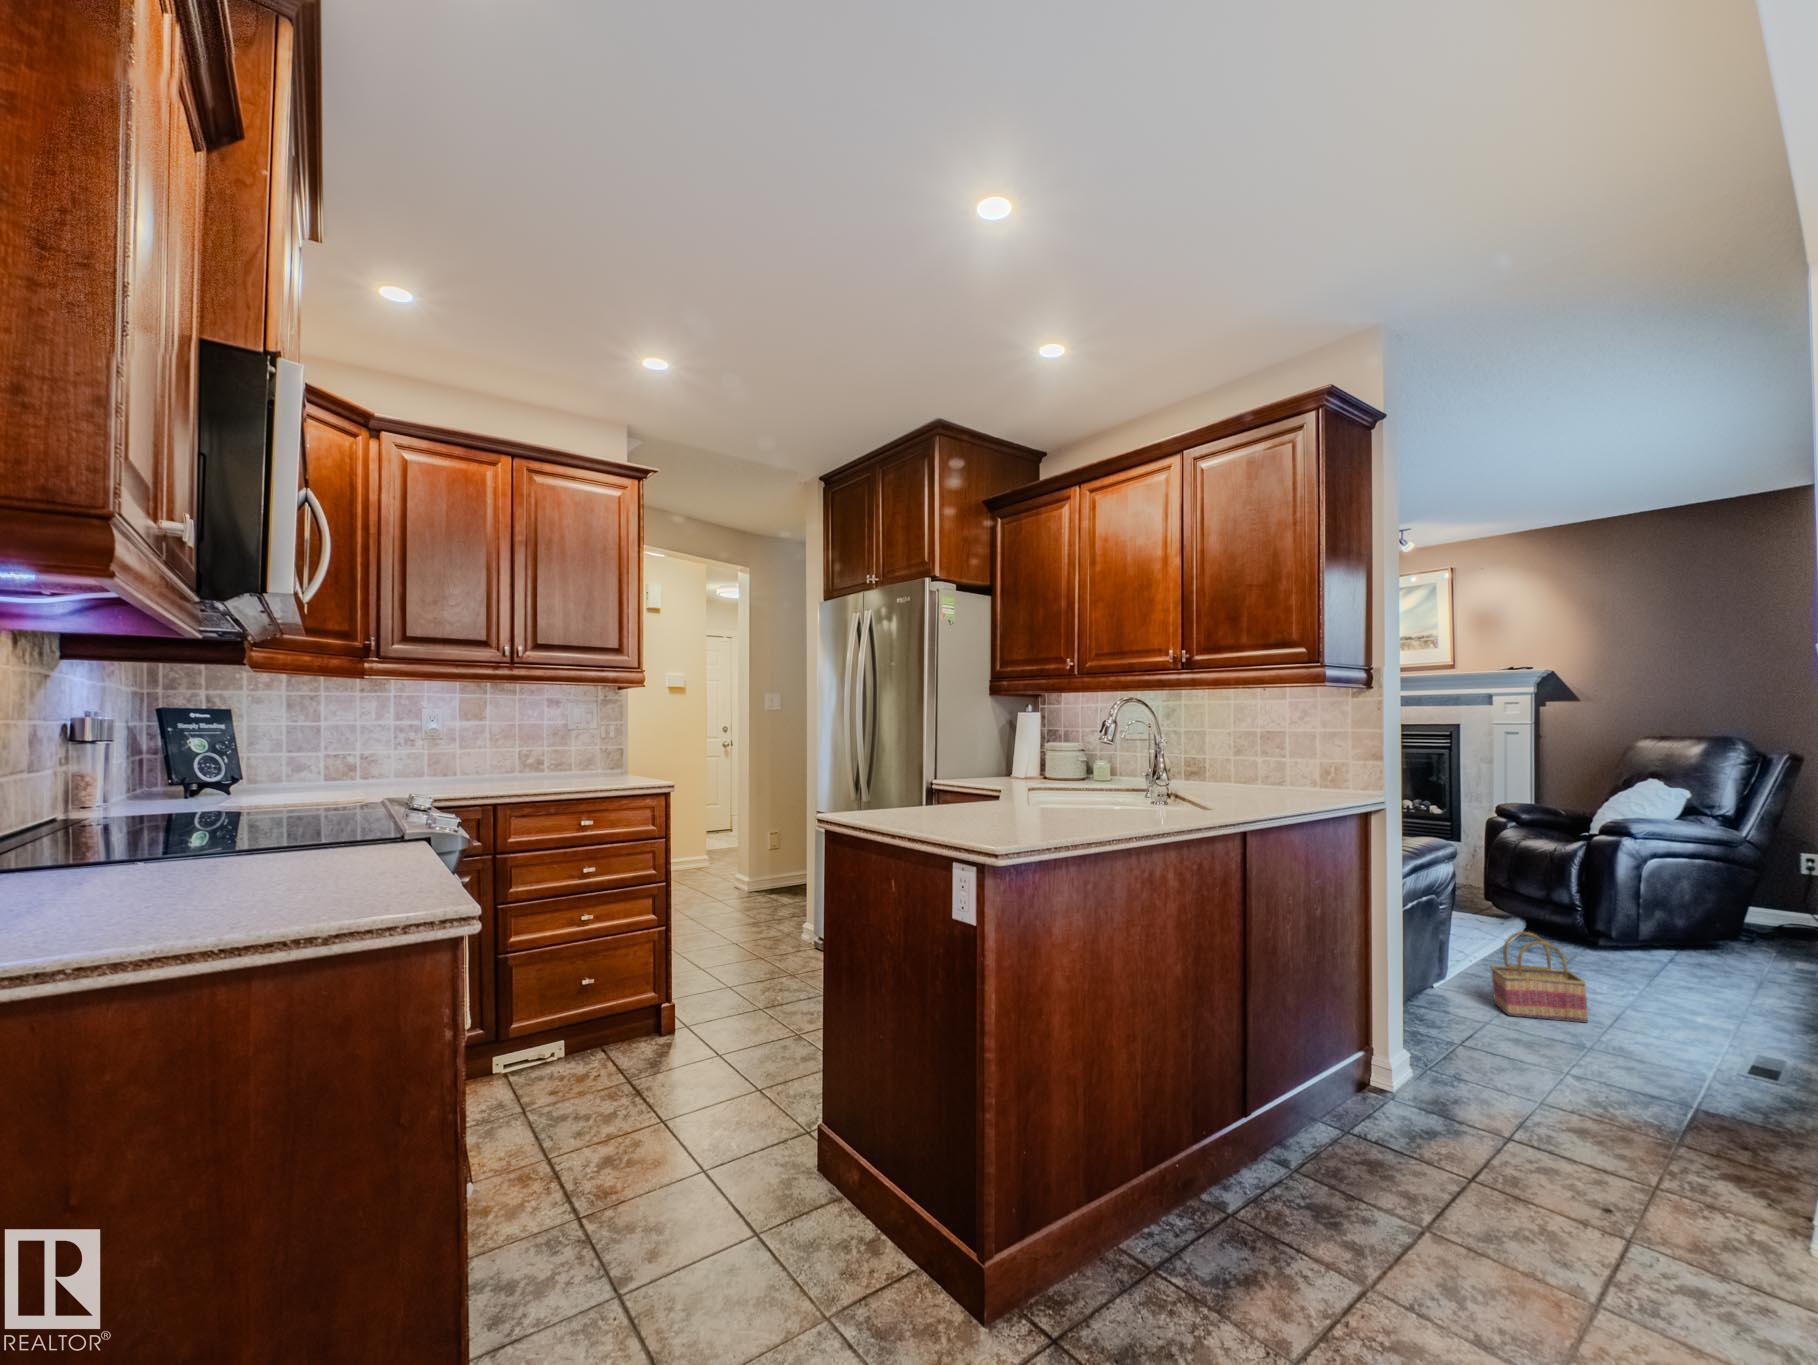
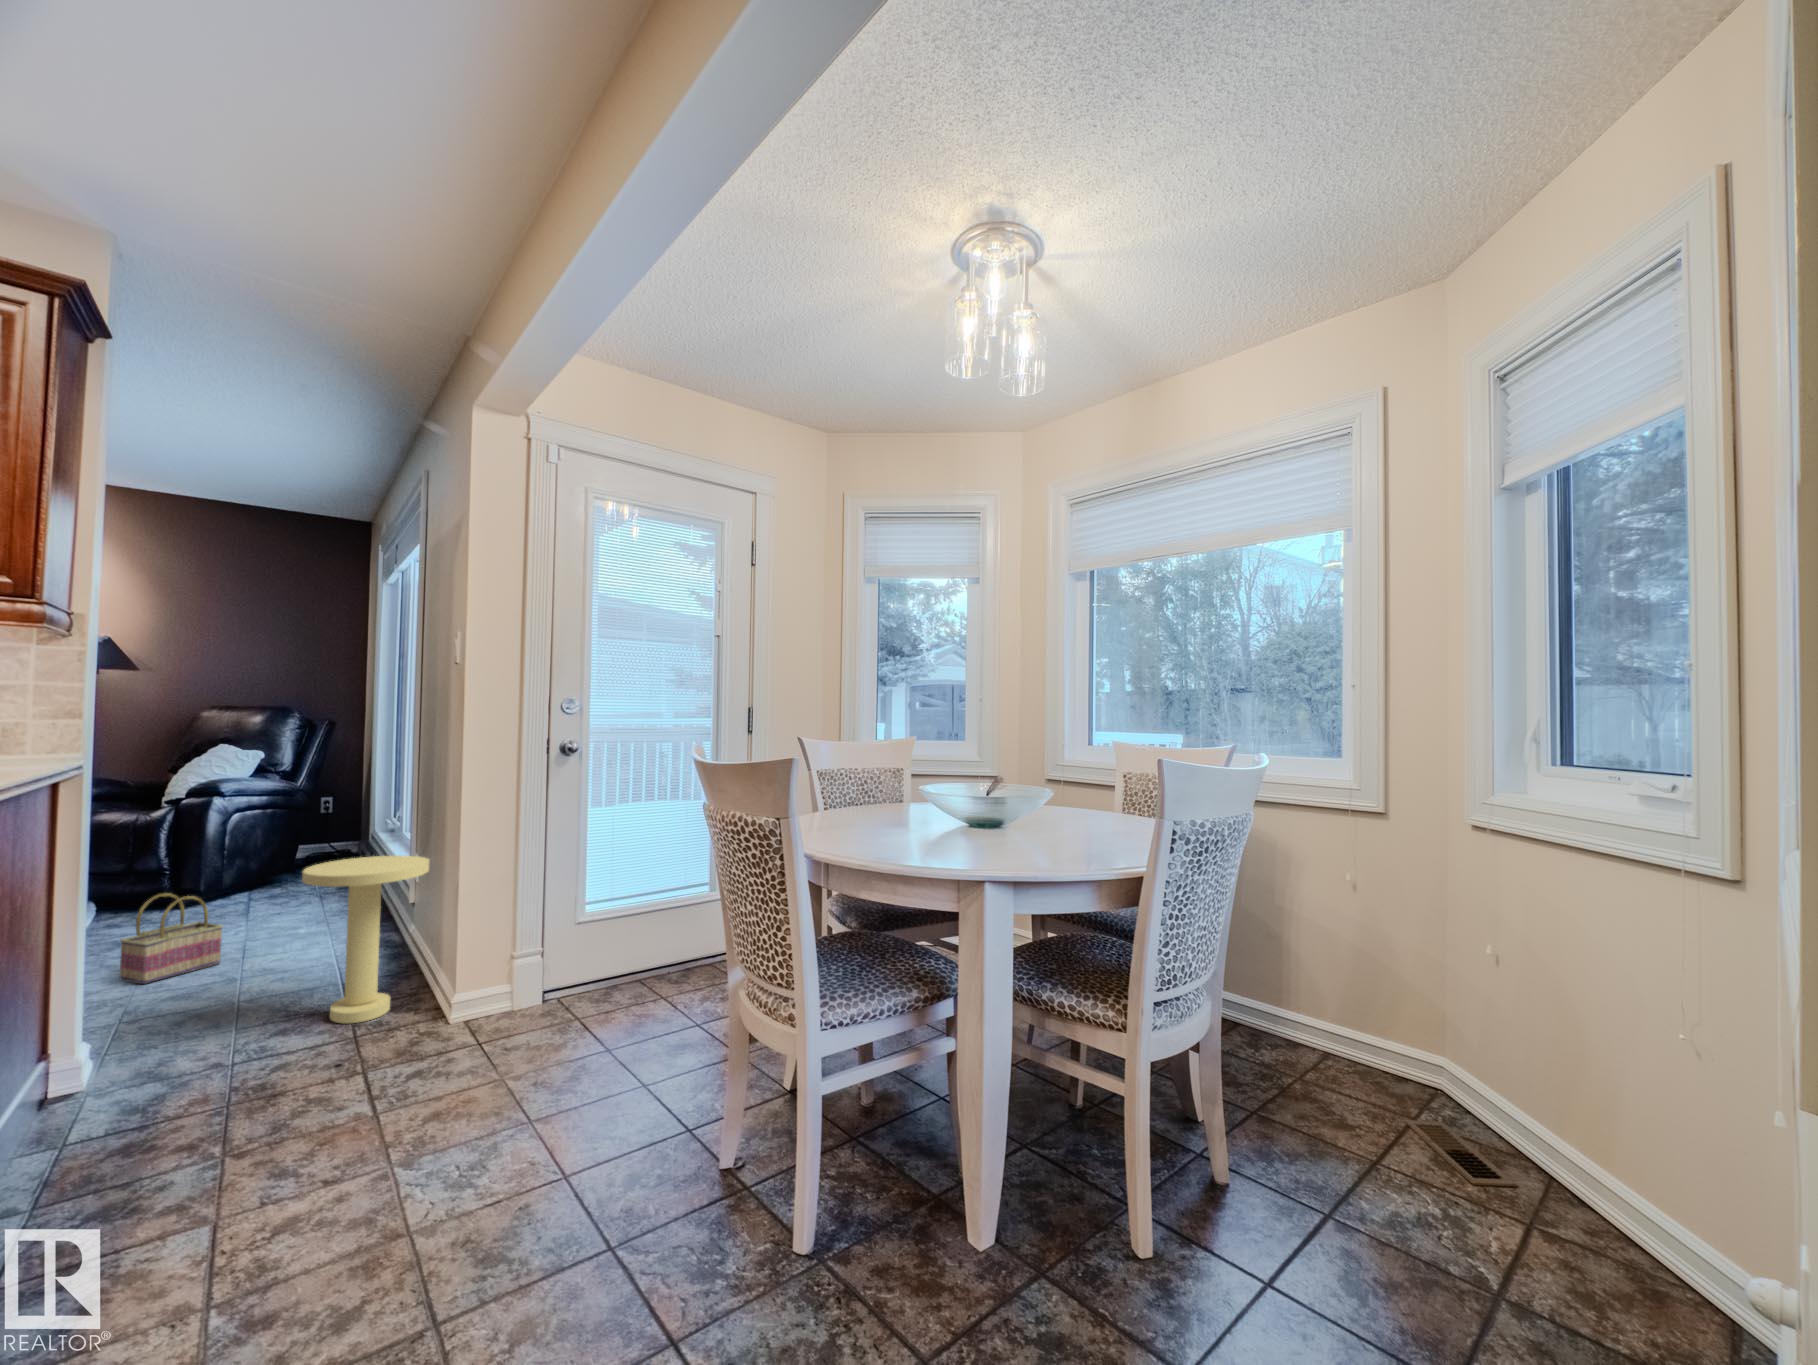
side table: none [1588,948,1785,1181] -> present [302,855,429,1024]

